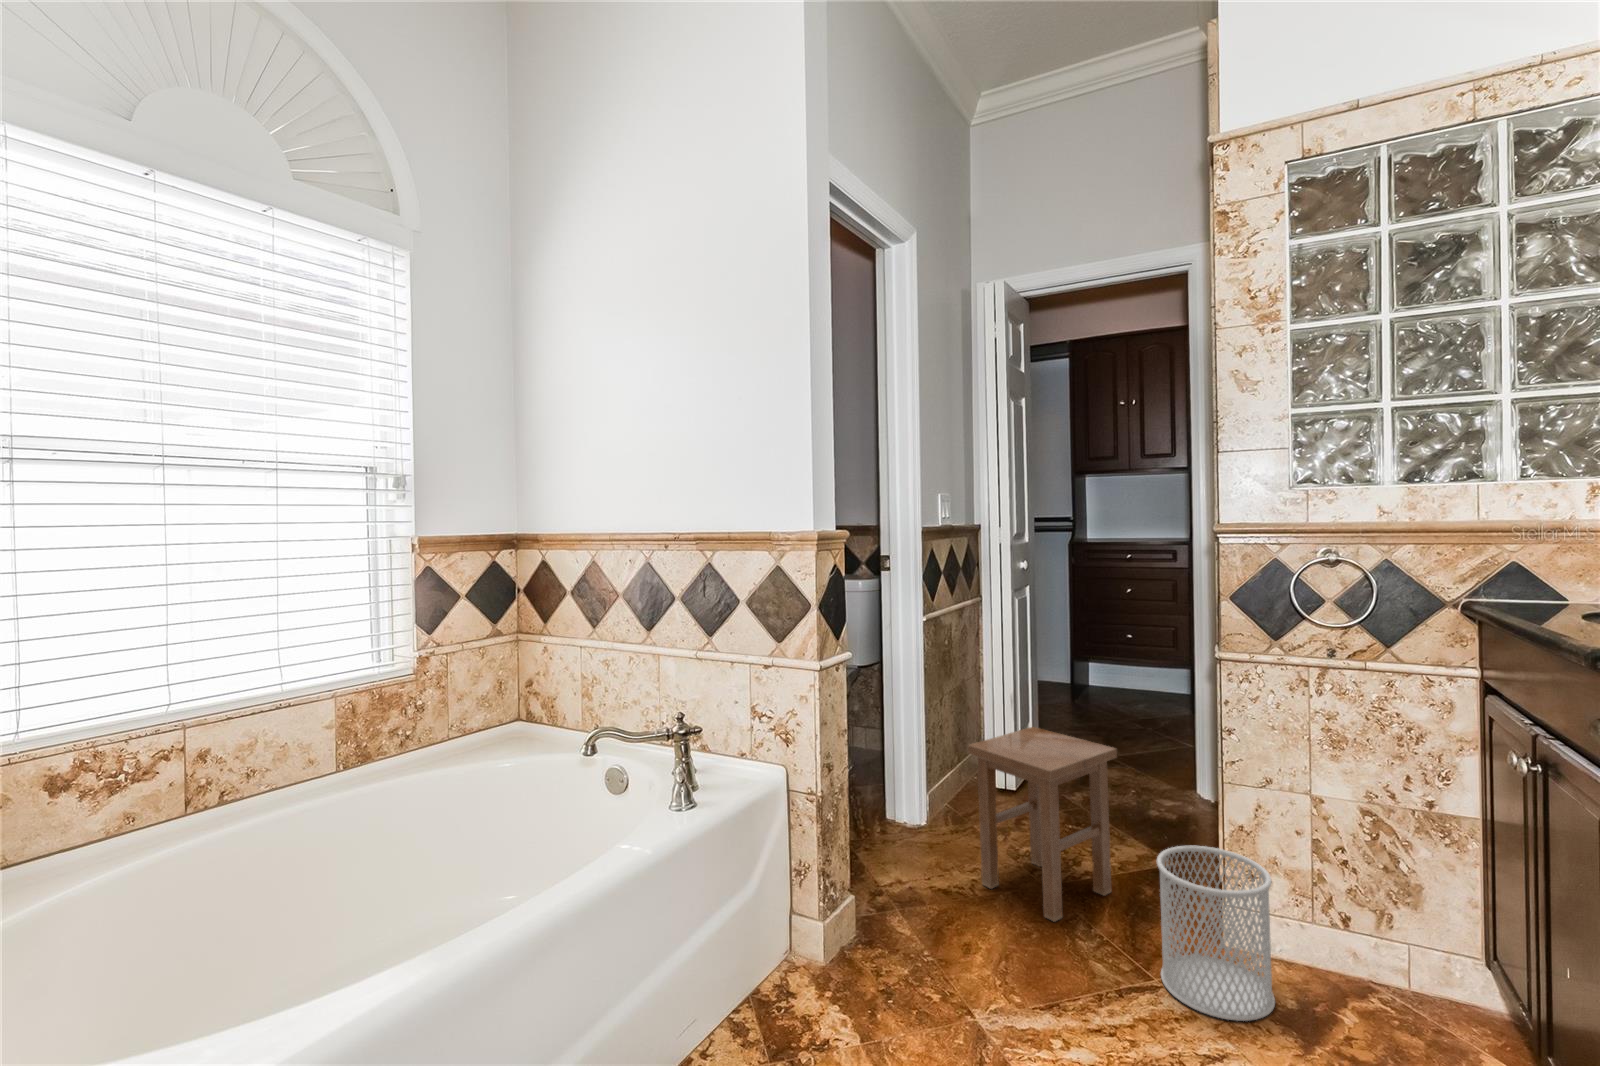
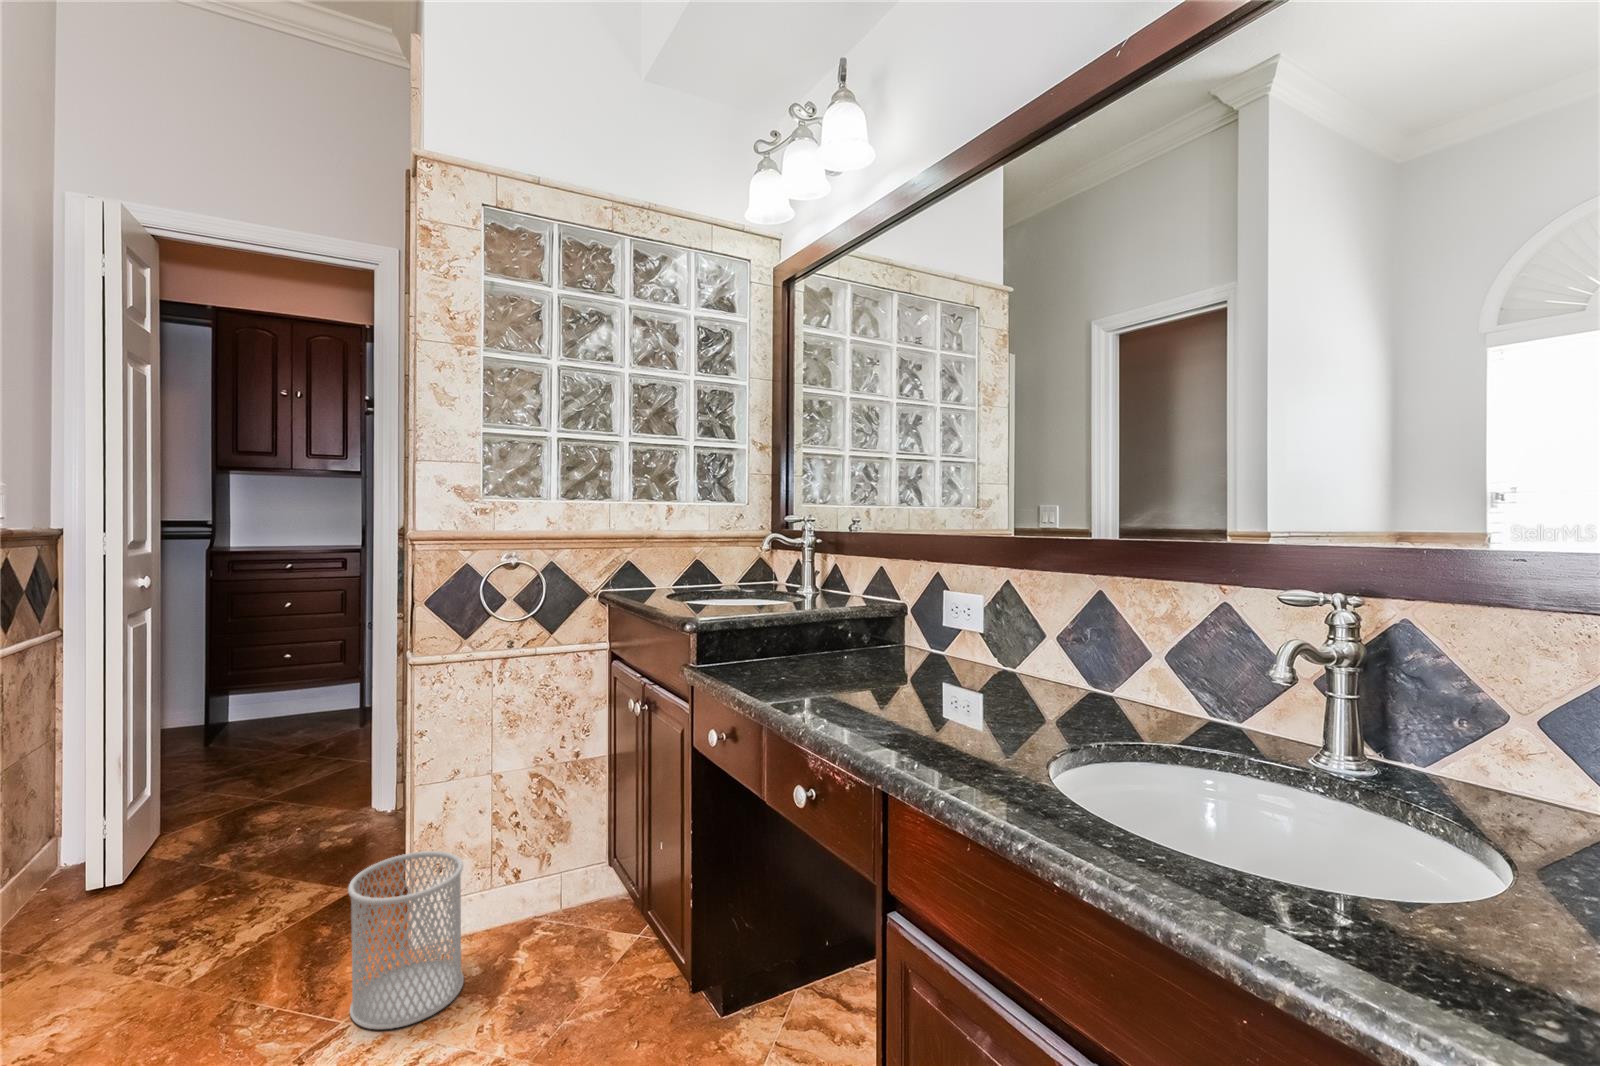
stool: present [968,727,1117,922] -> none [53,783,293,1032]

